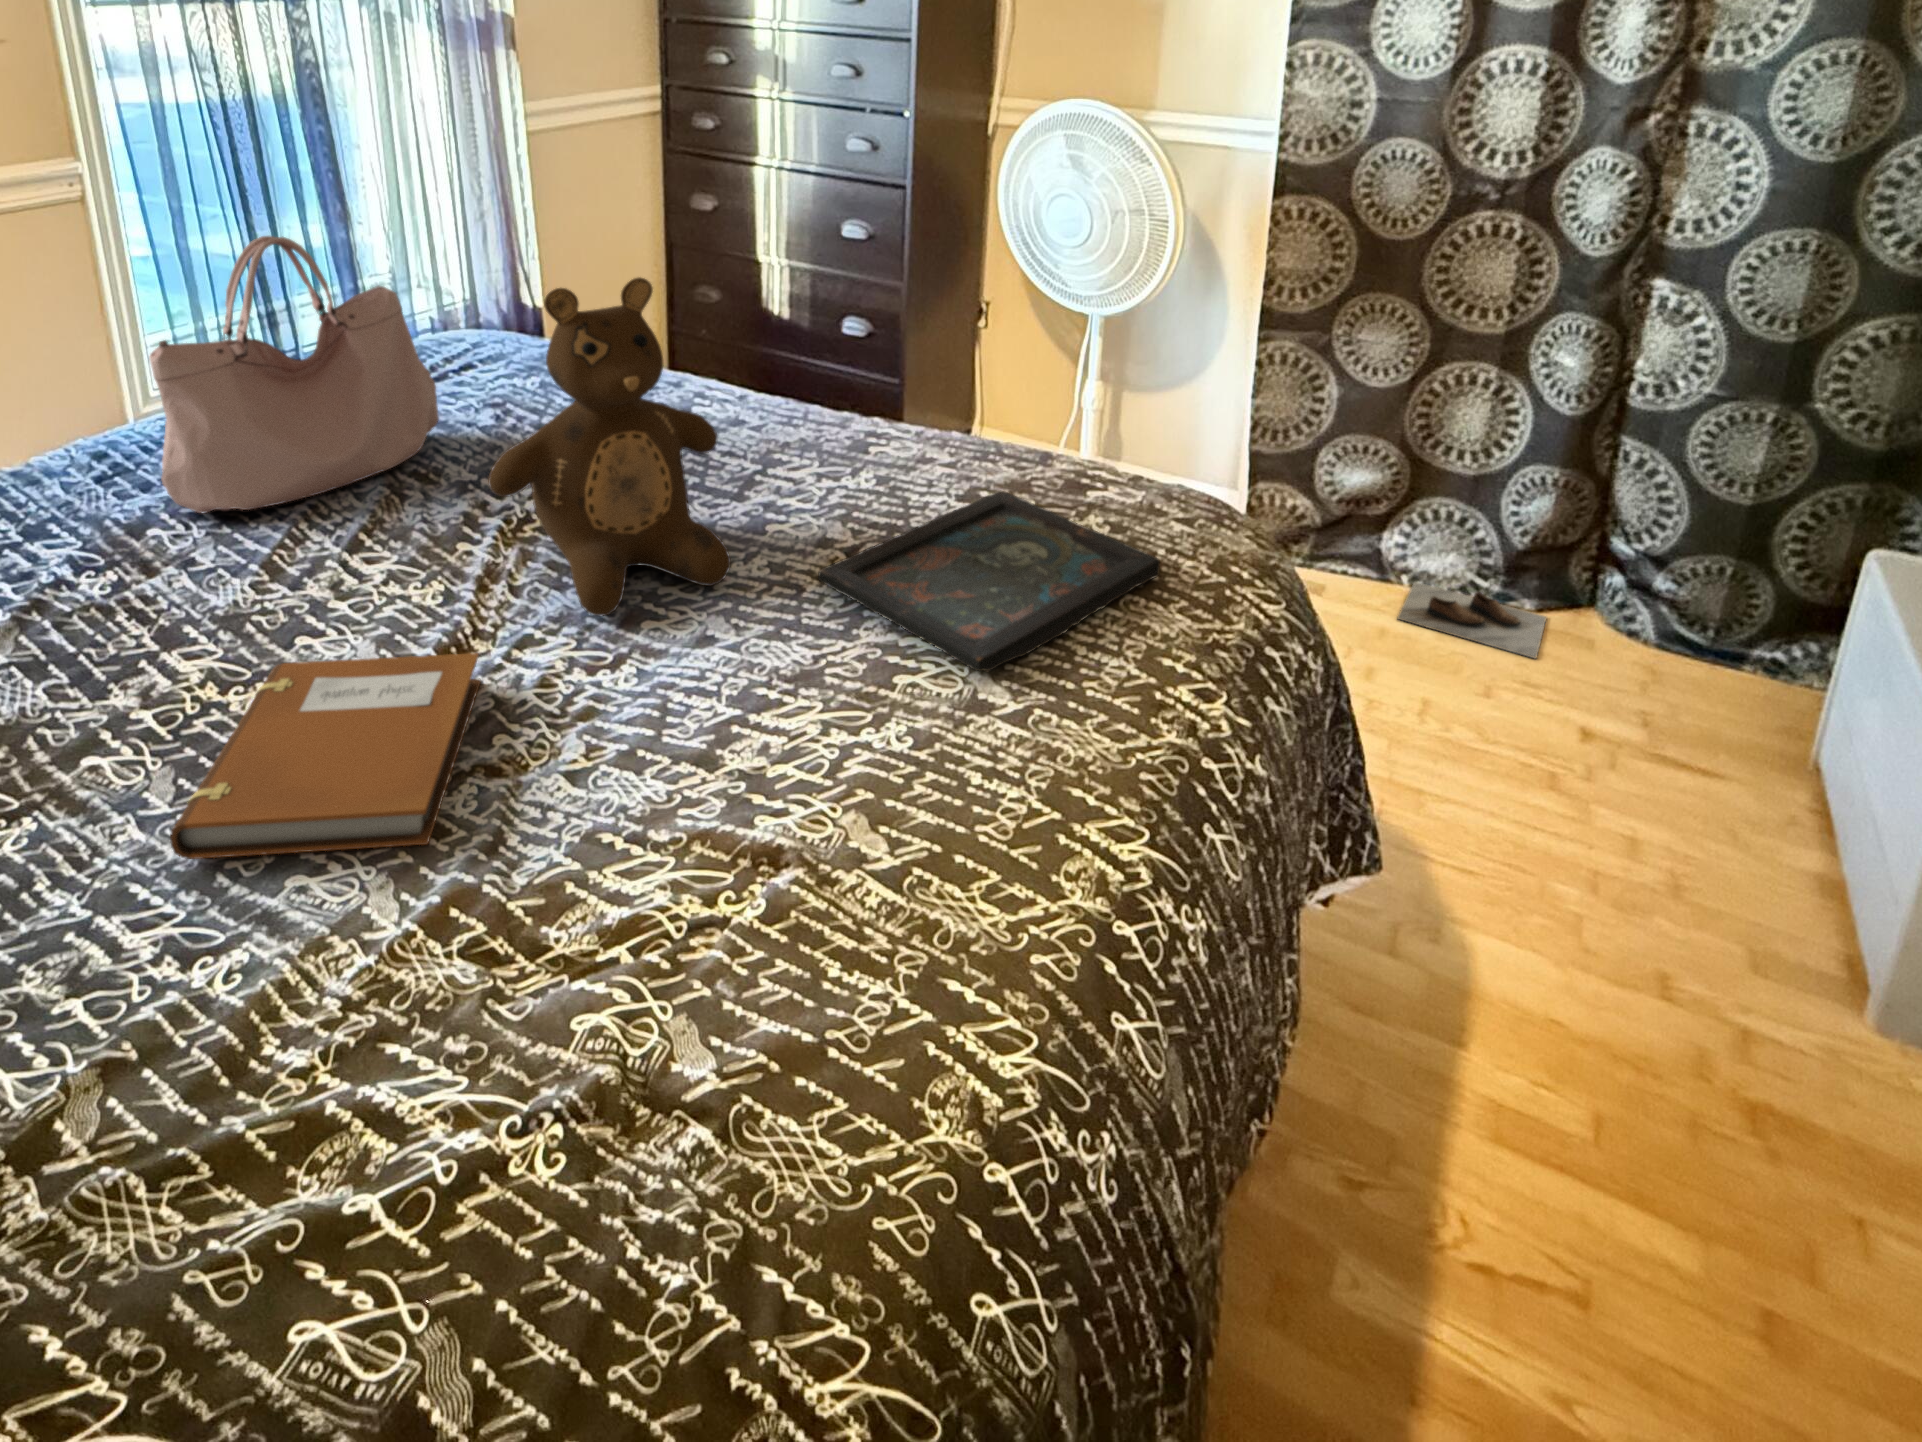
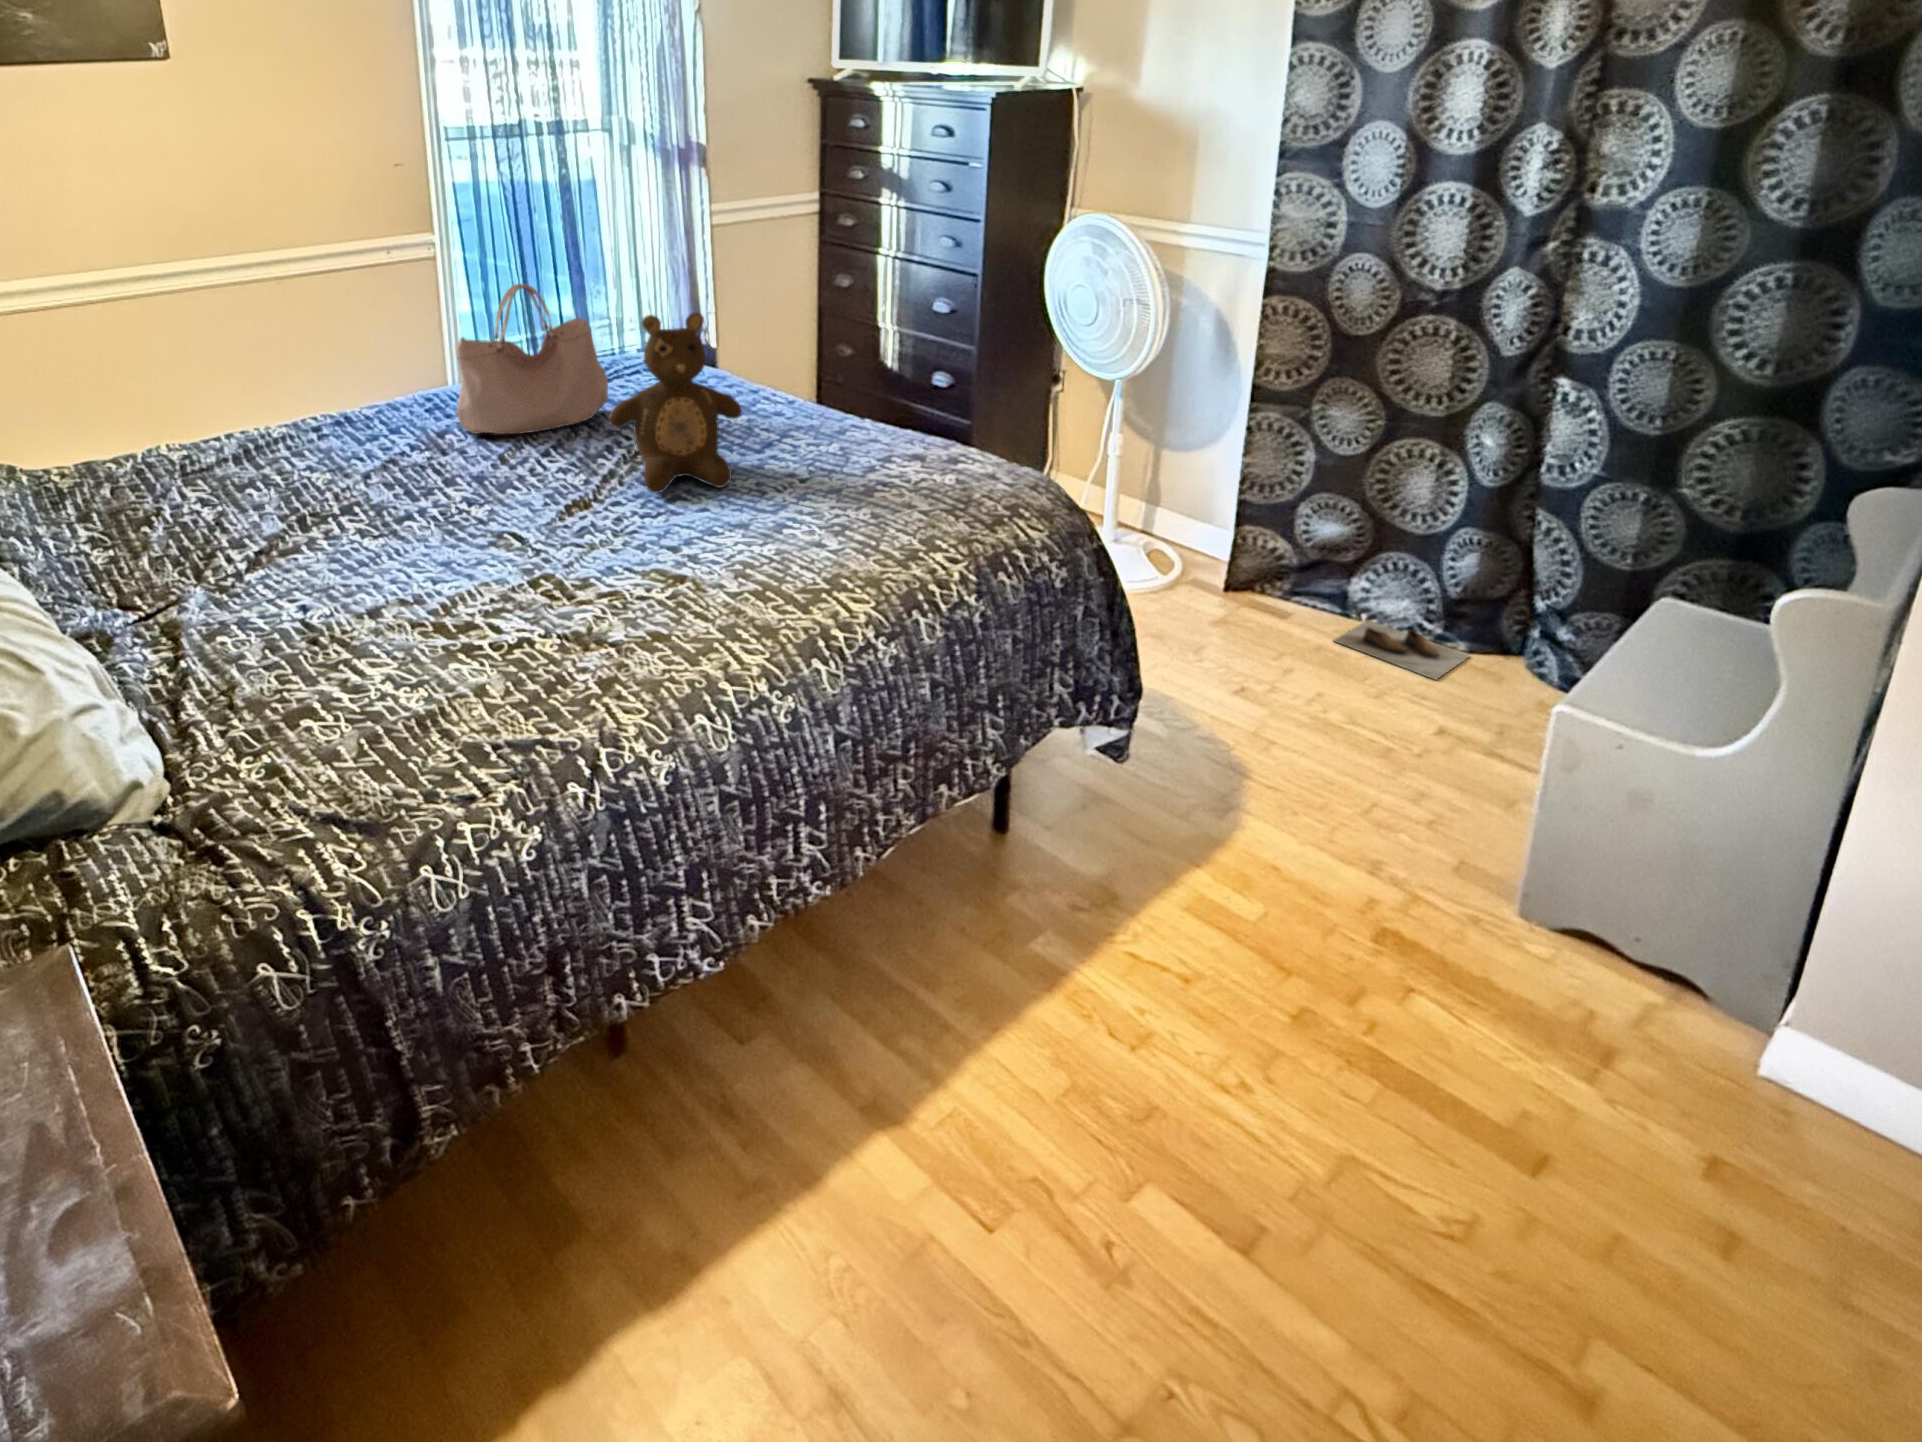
tray: present [818,490,1160,671] -> none [777,461,980,534]
notebook: present [170,653,481,859] -> none [435,489,586,559]

